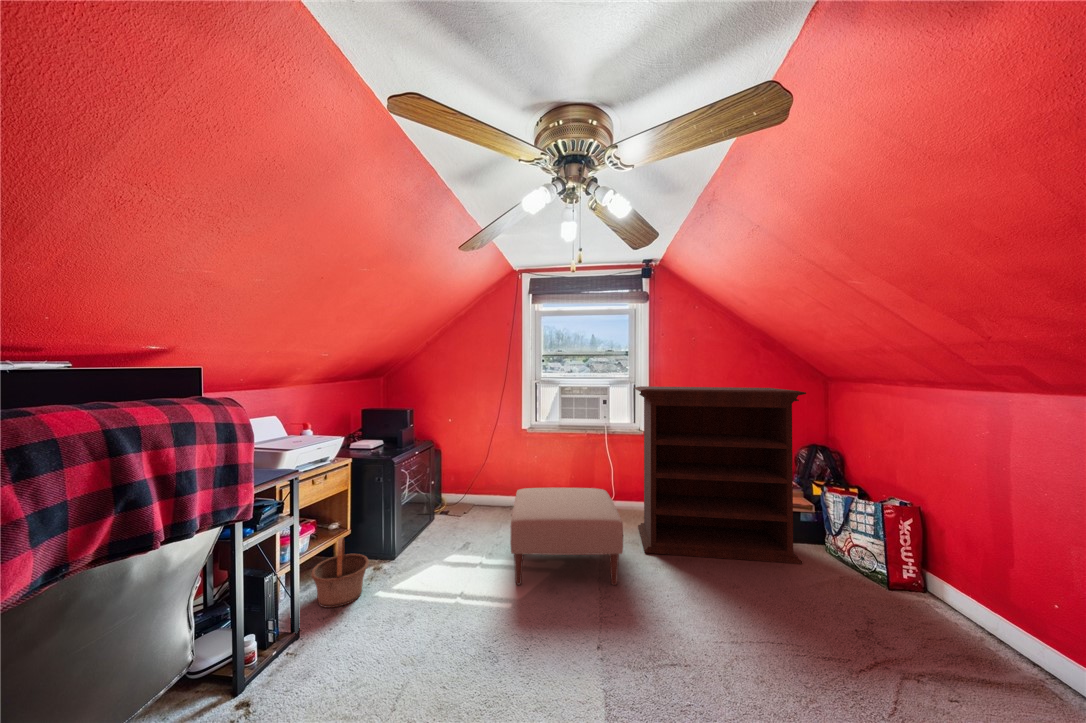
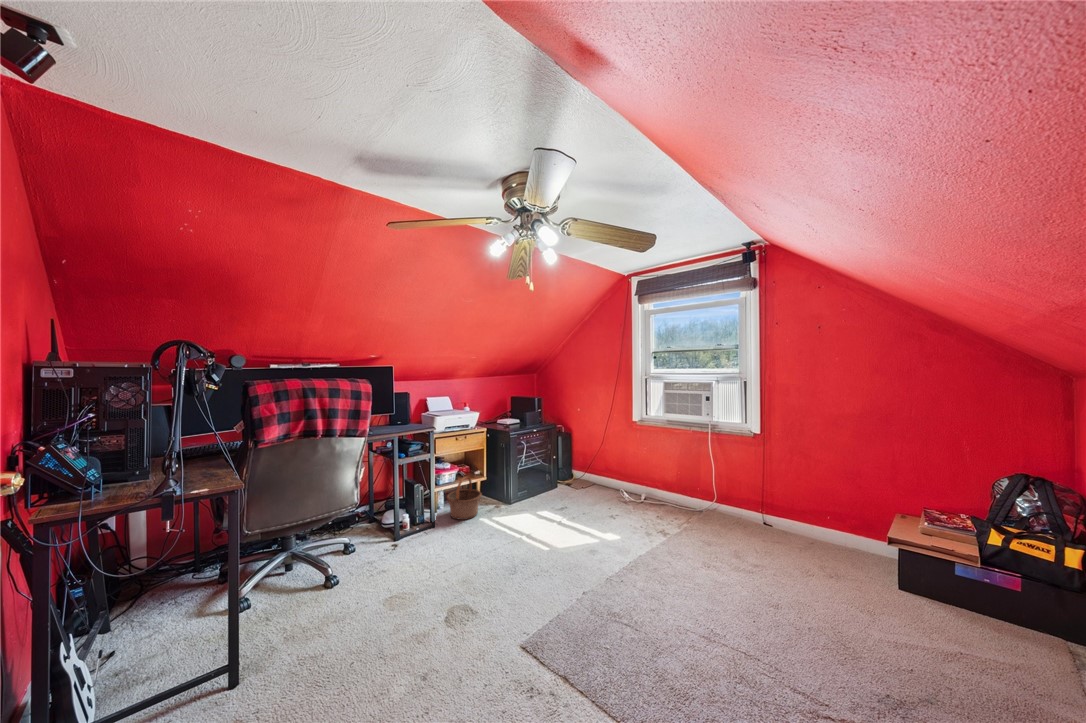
bookshelf: present [635,386,806,564] -> none [705,381,954,643]
ottoman: present [510,488,623,585] -> none [562,469,682,571]

